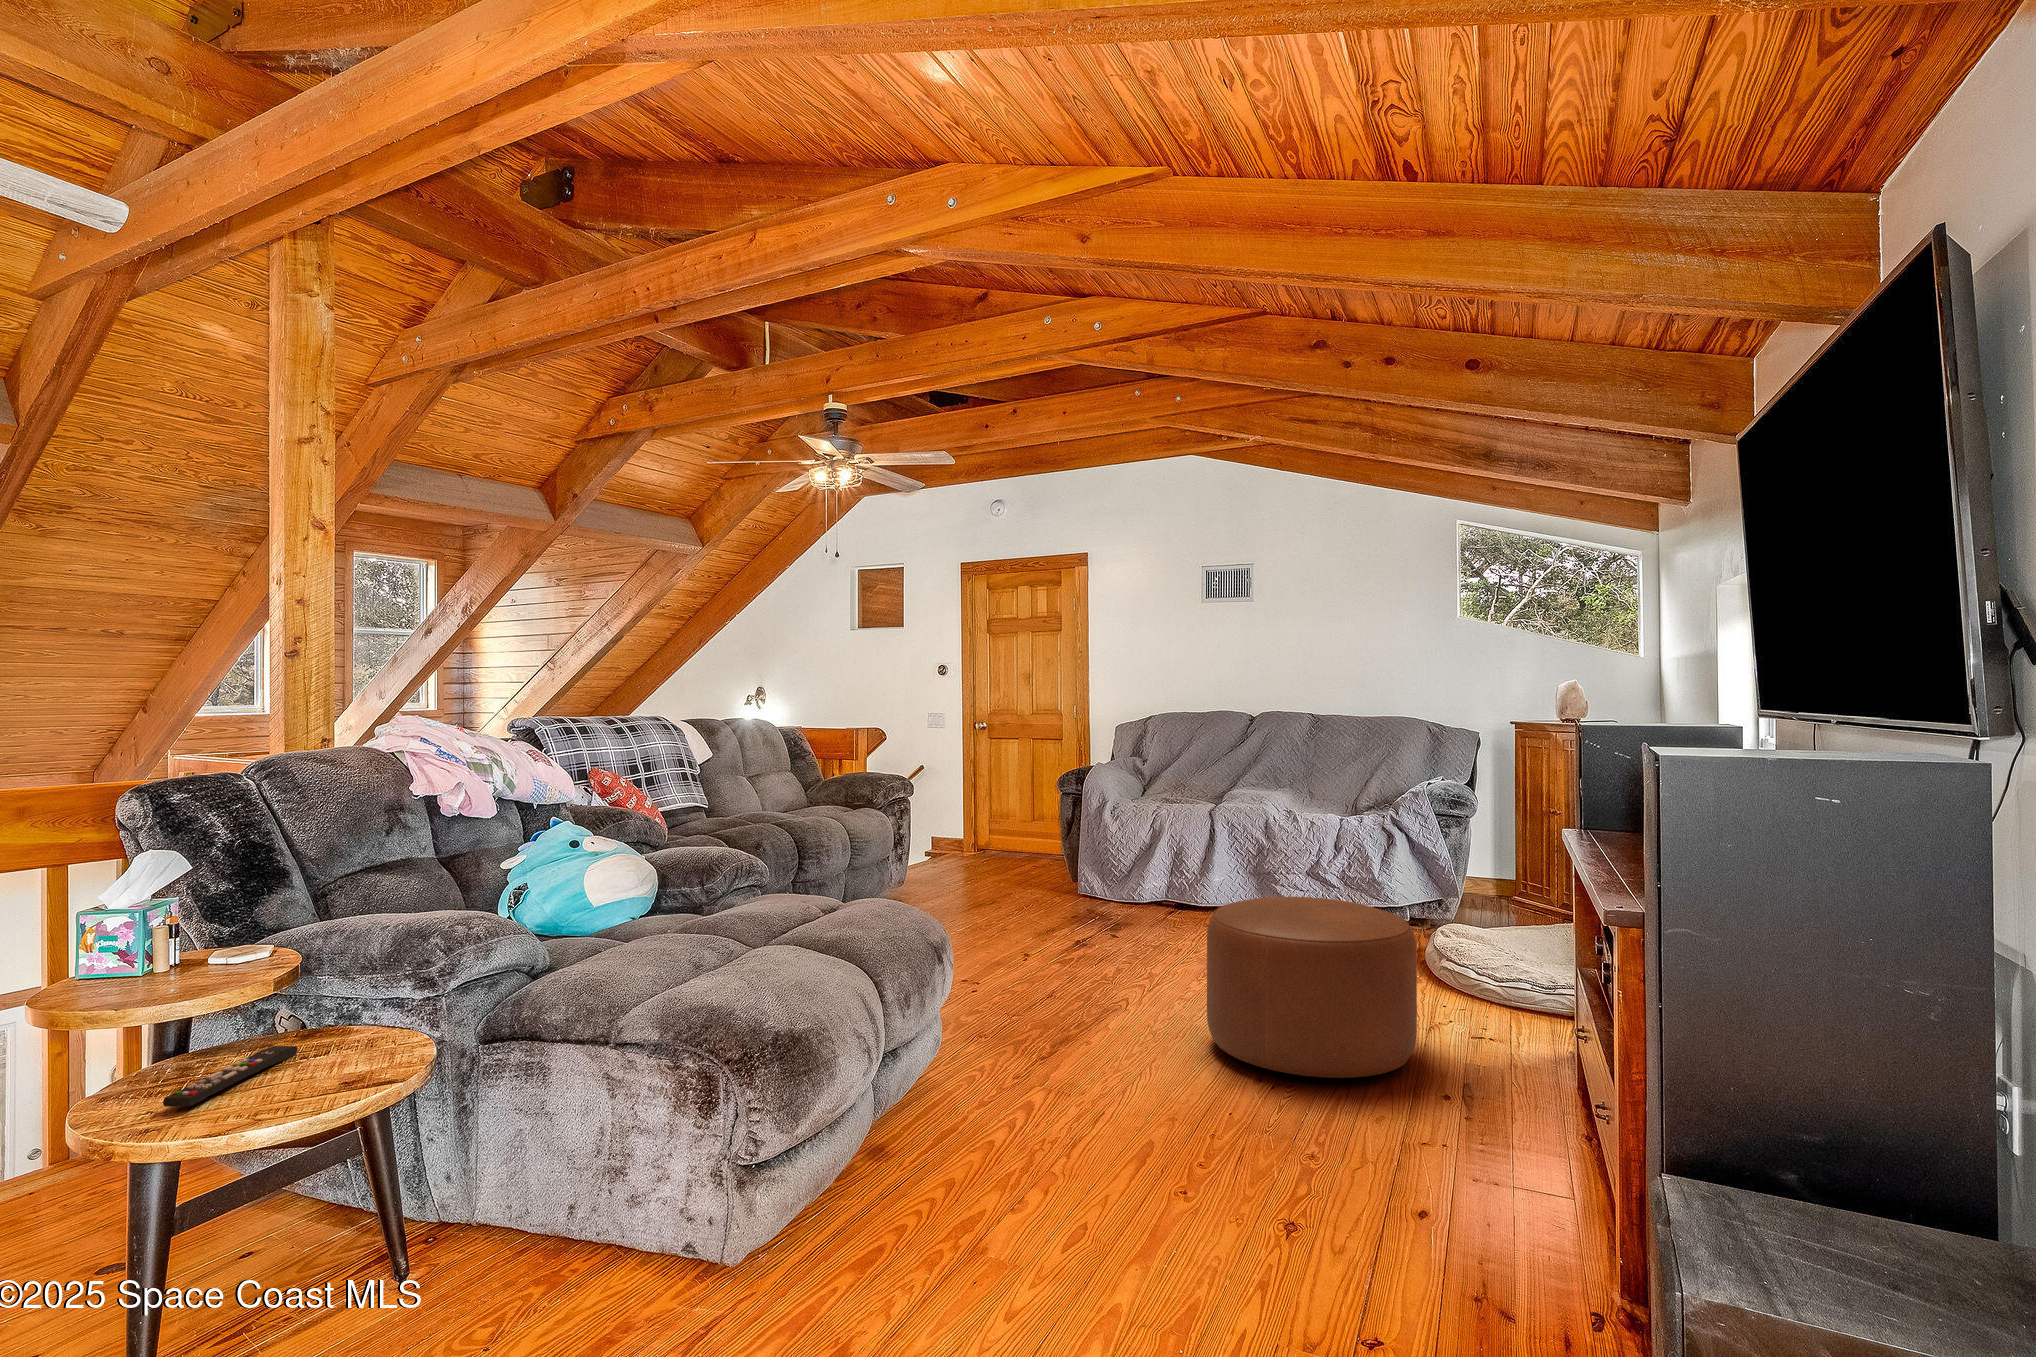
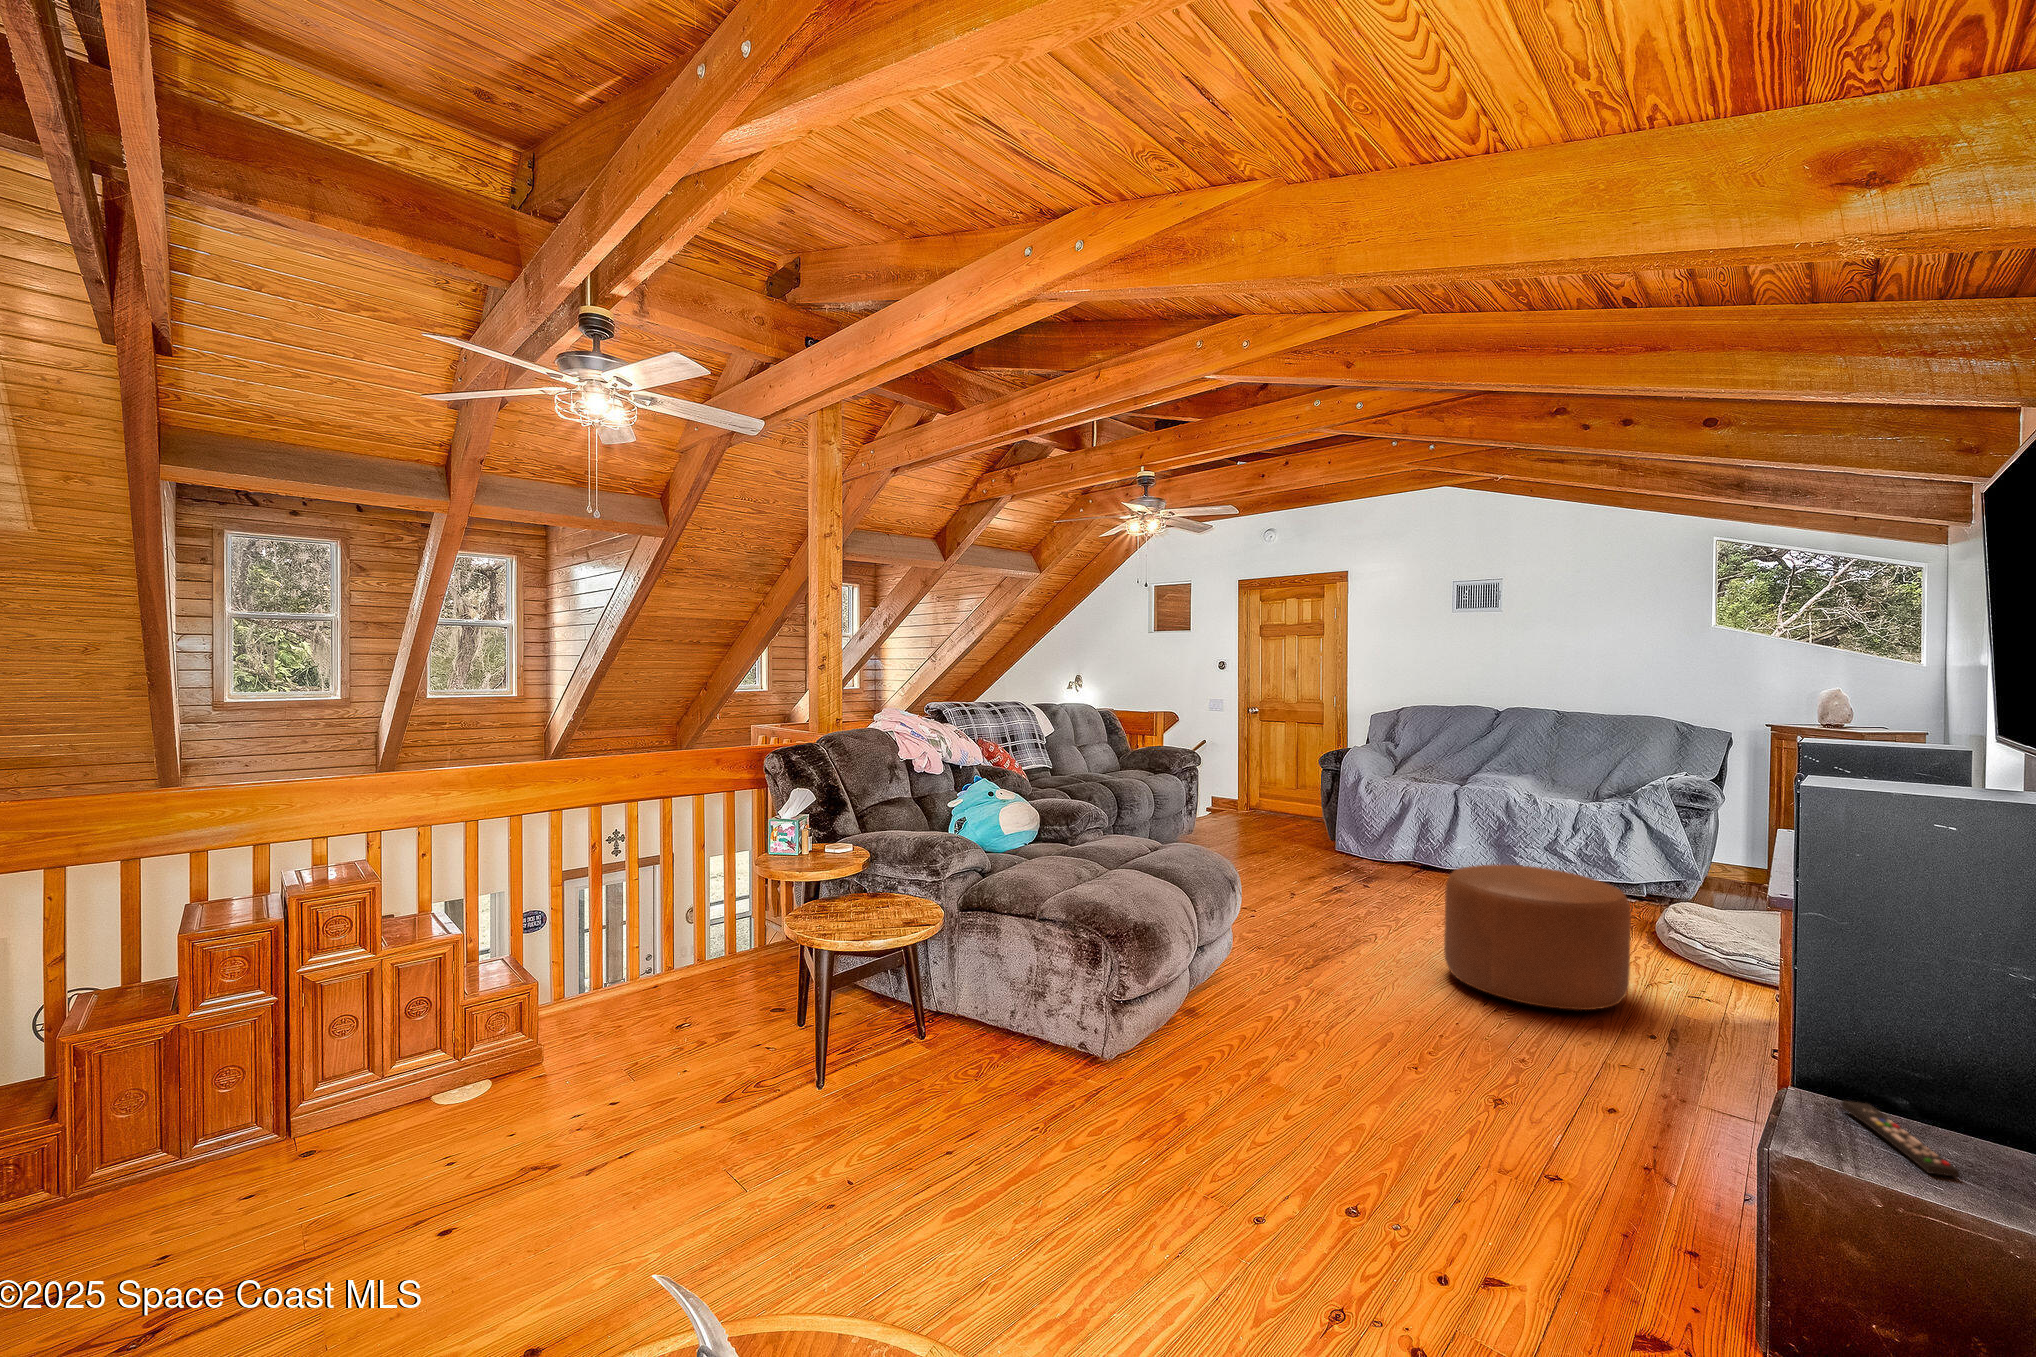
remote control: present [163,1046,298,1107] -> present [1841,1101,1959,1177]

